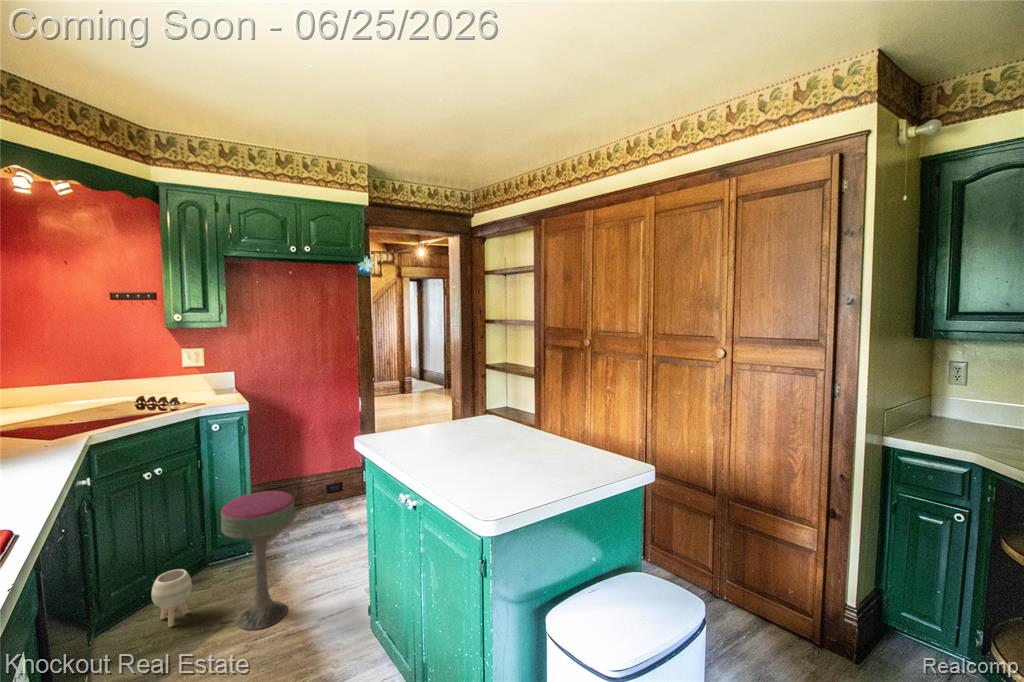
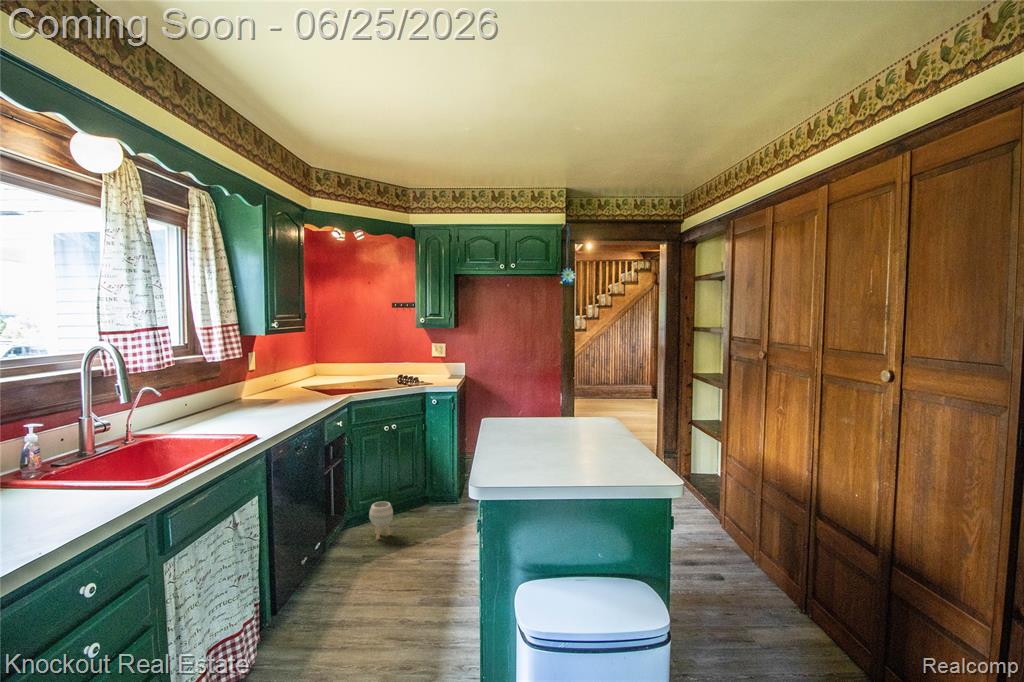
bar stool: present [221,491,295,630] -> none [404,458,454,559]

